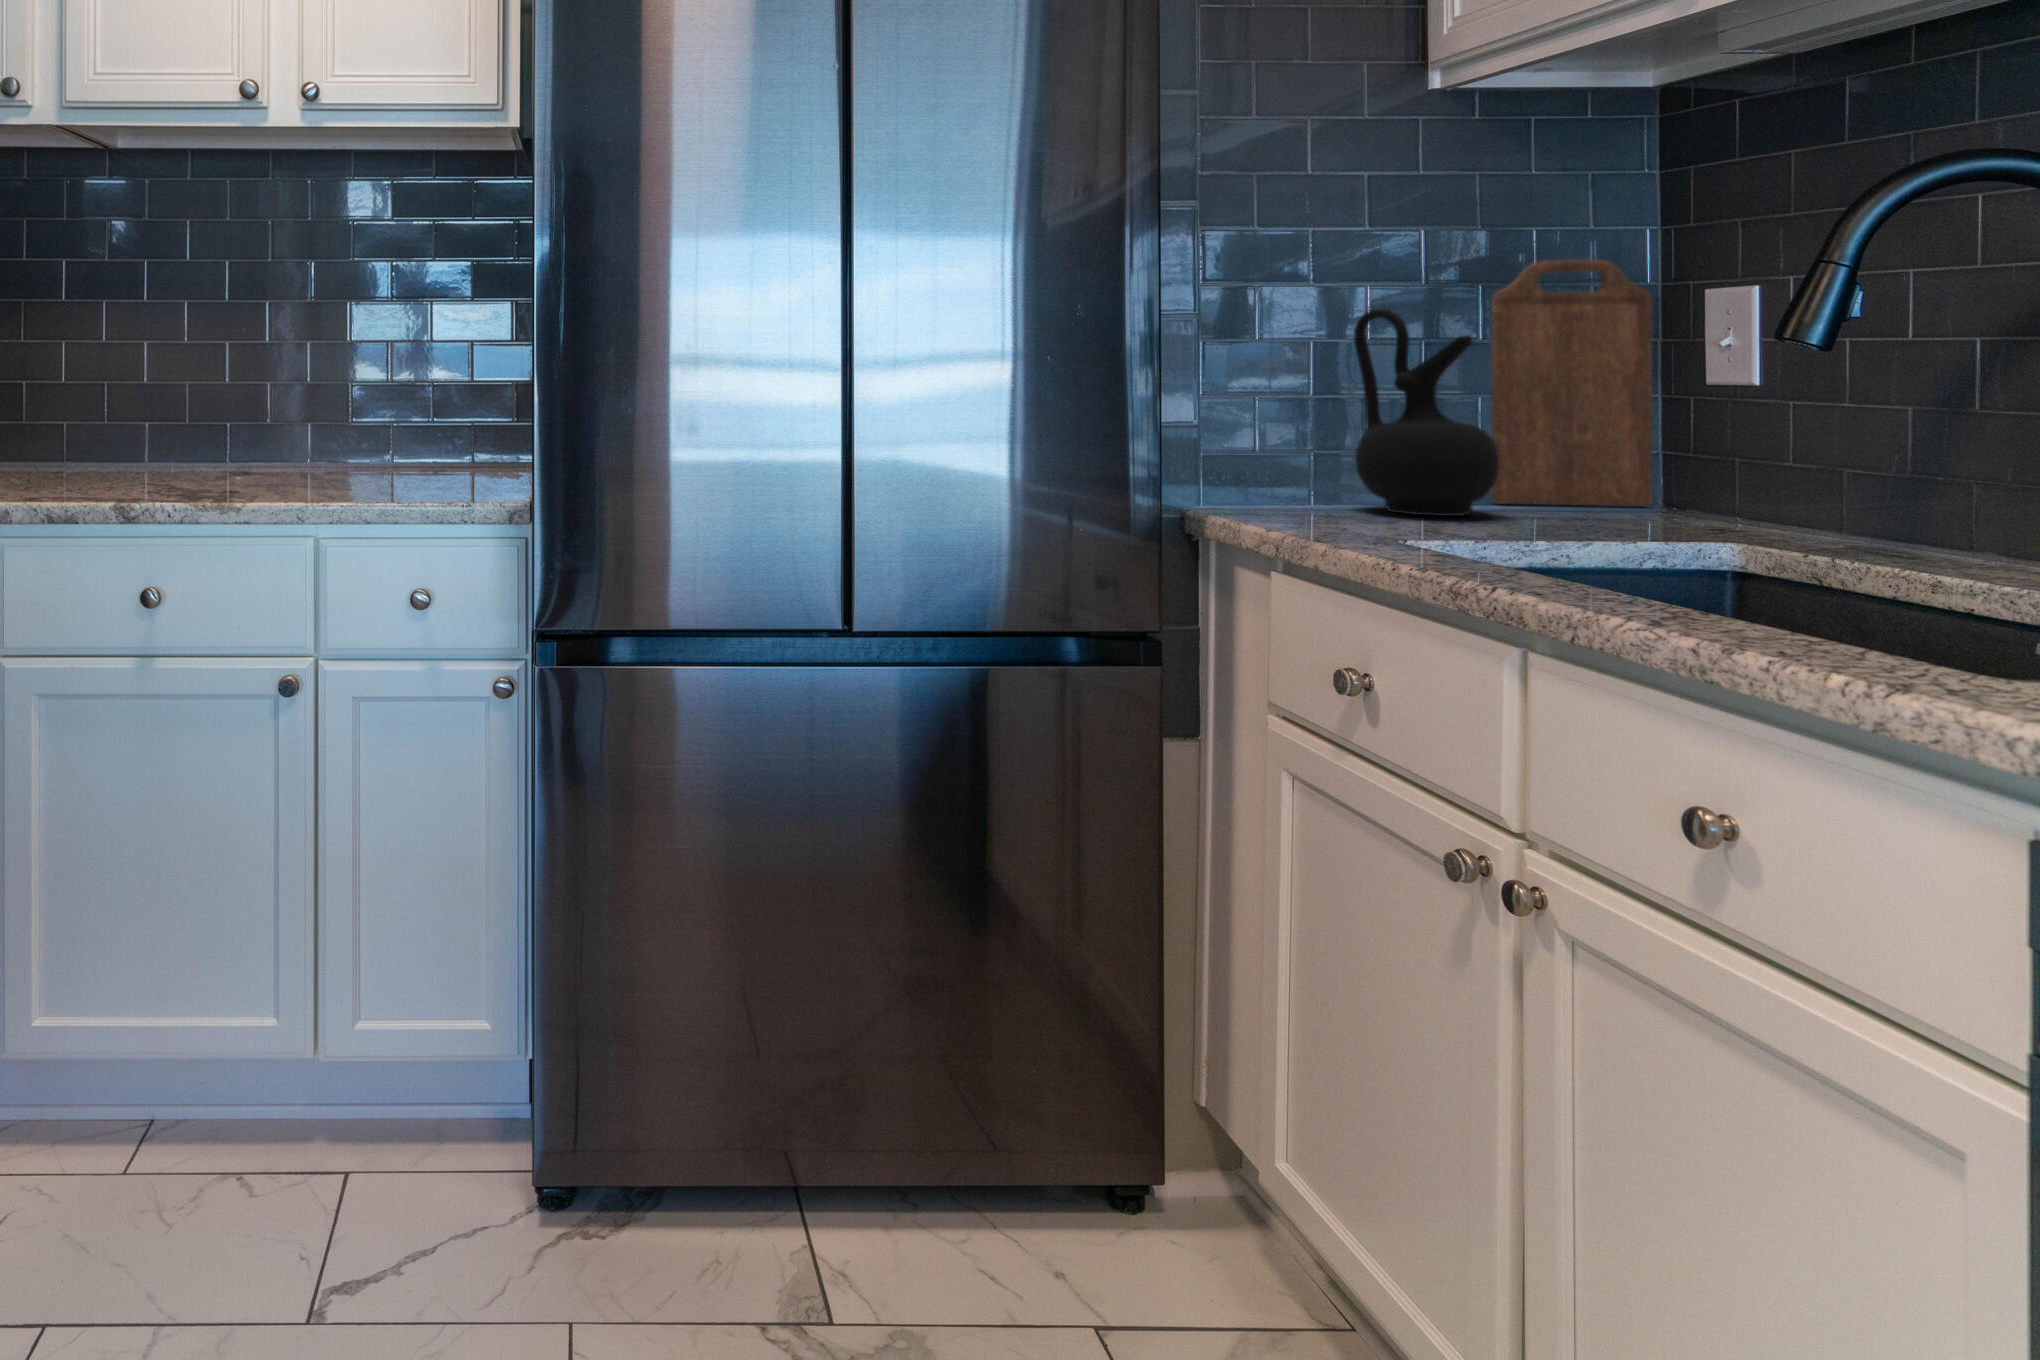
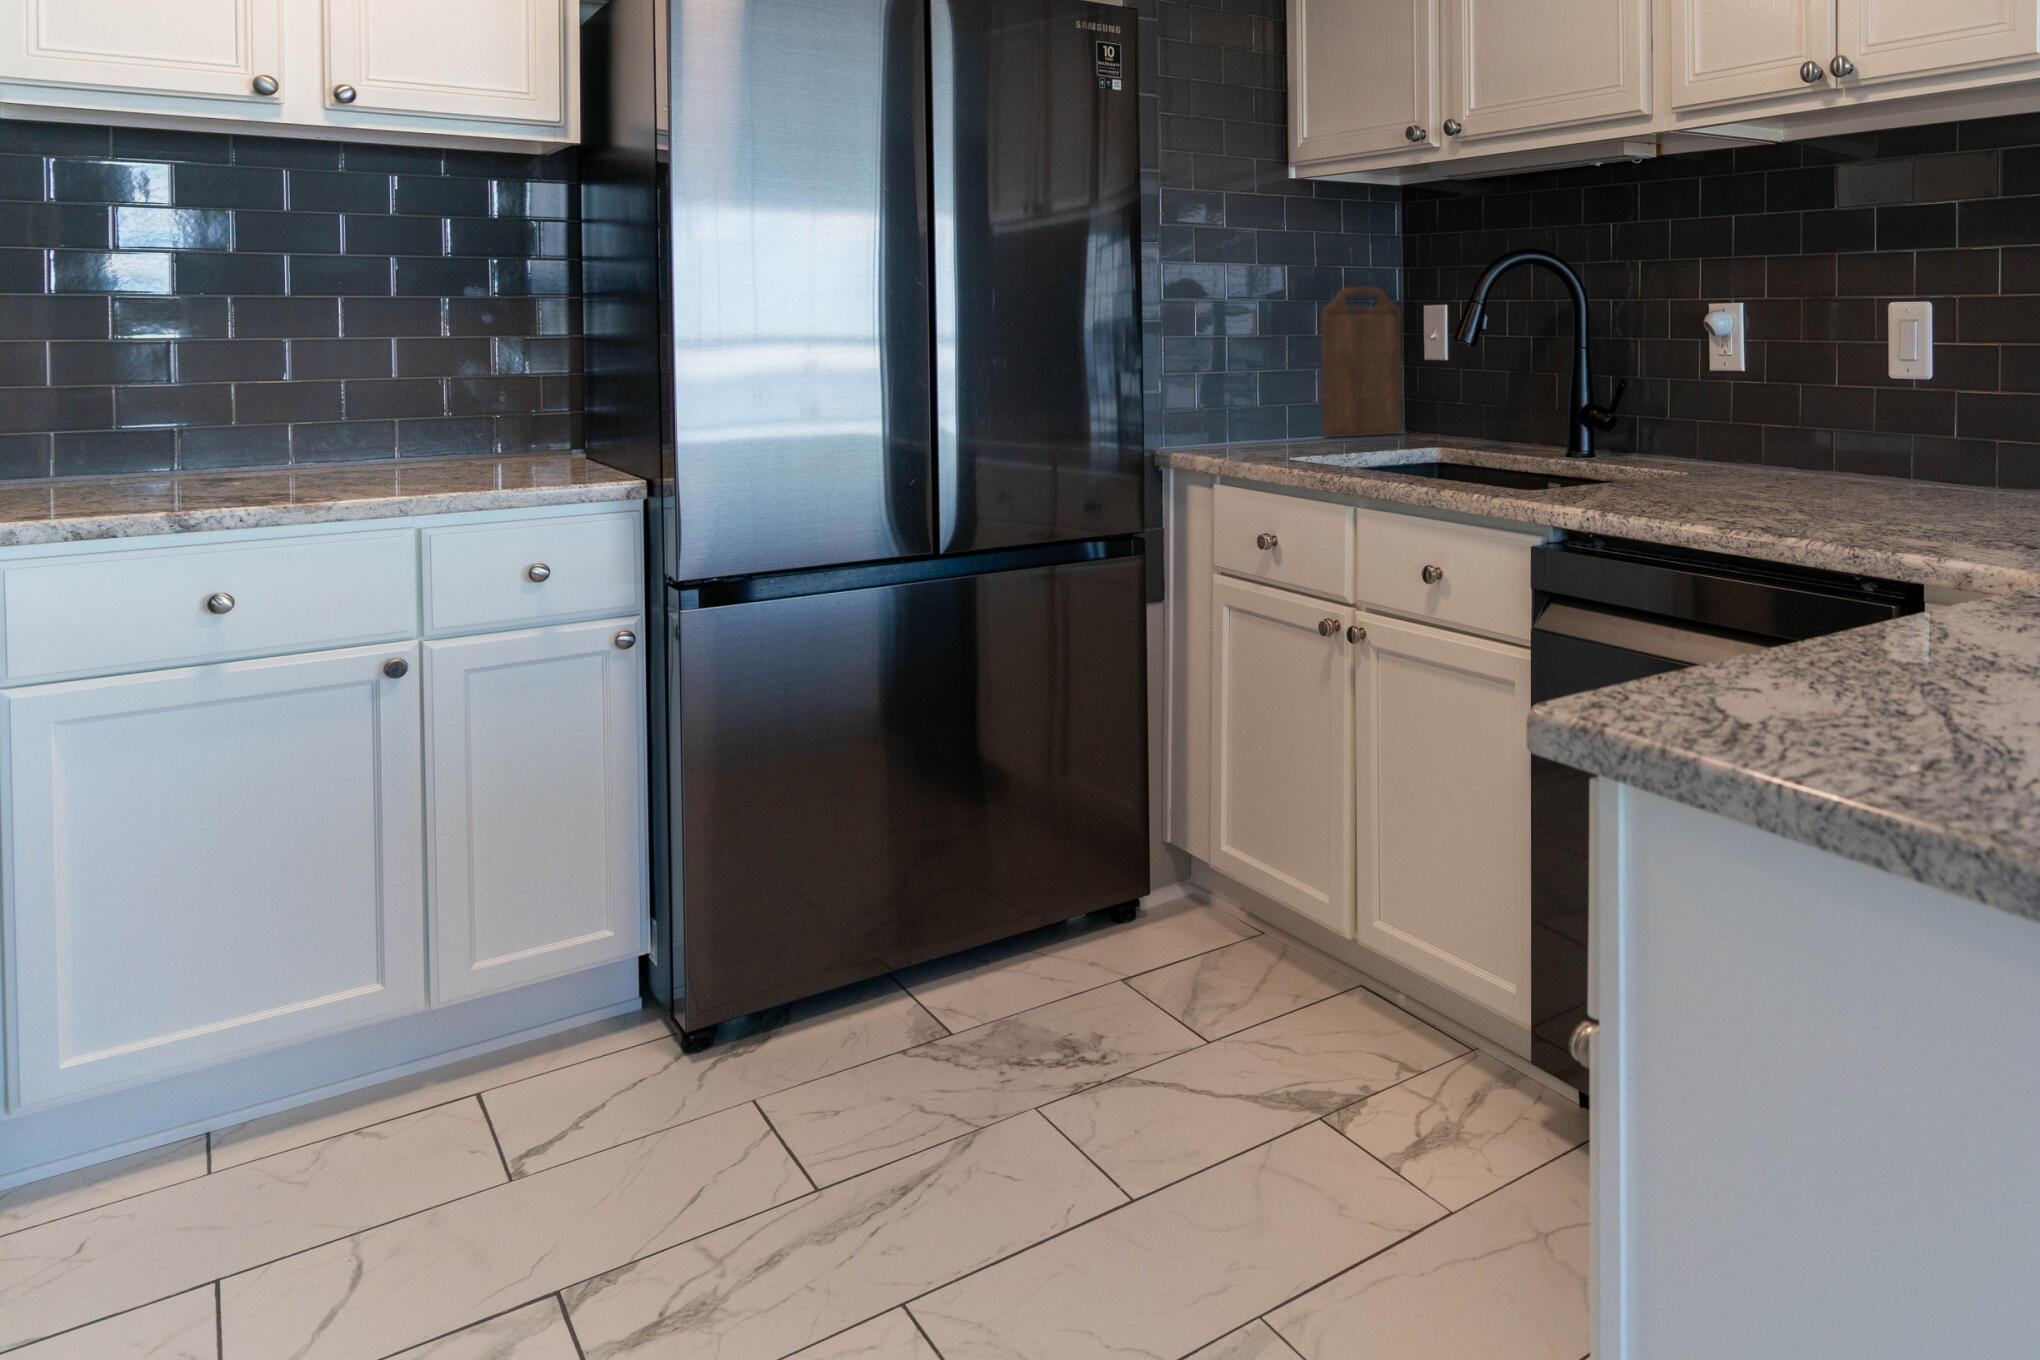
ceramic jug: present [1354,309,1498,516] -> none [1251,318,1329,446]

